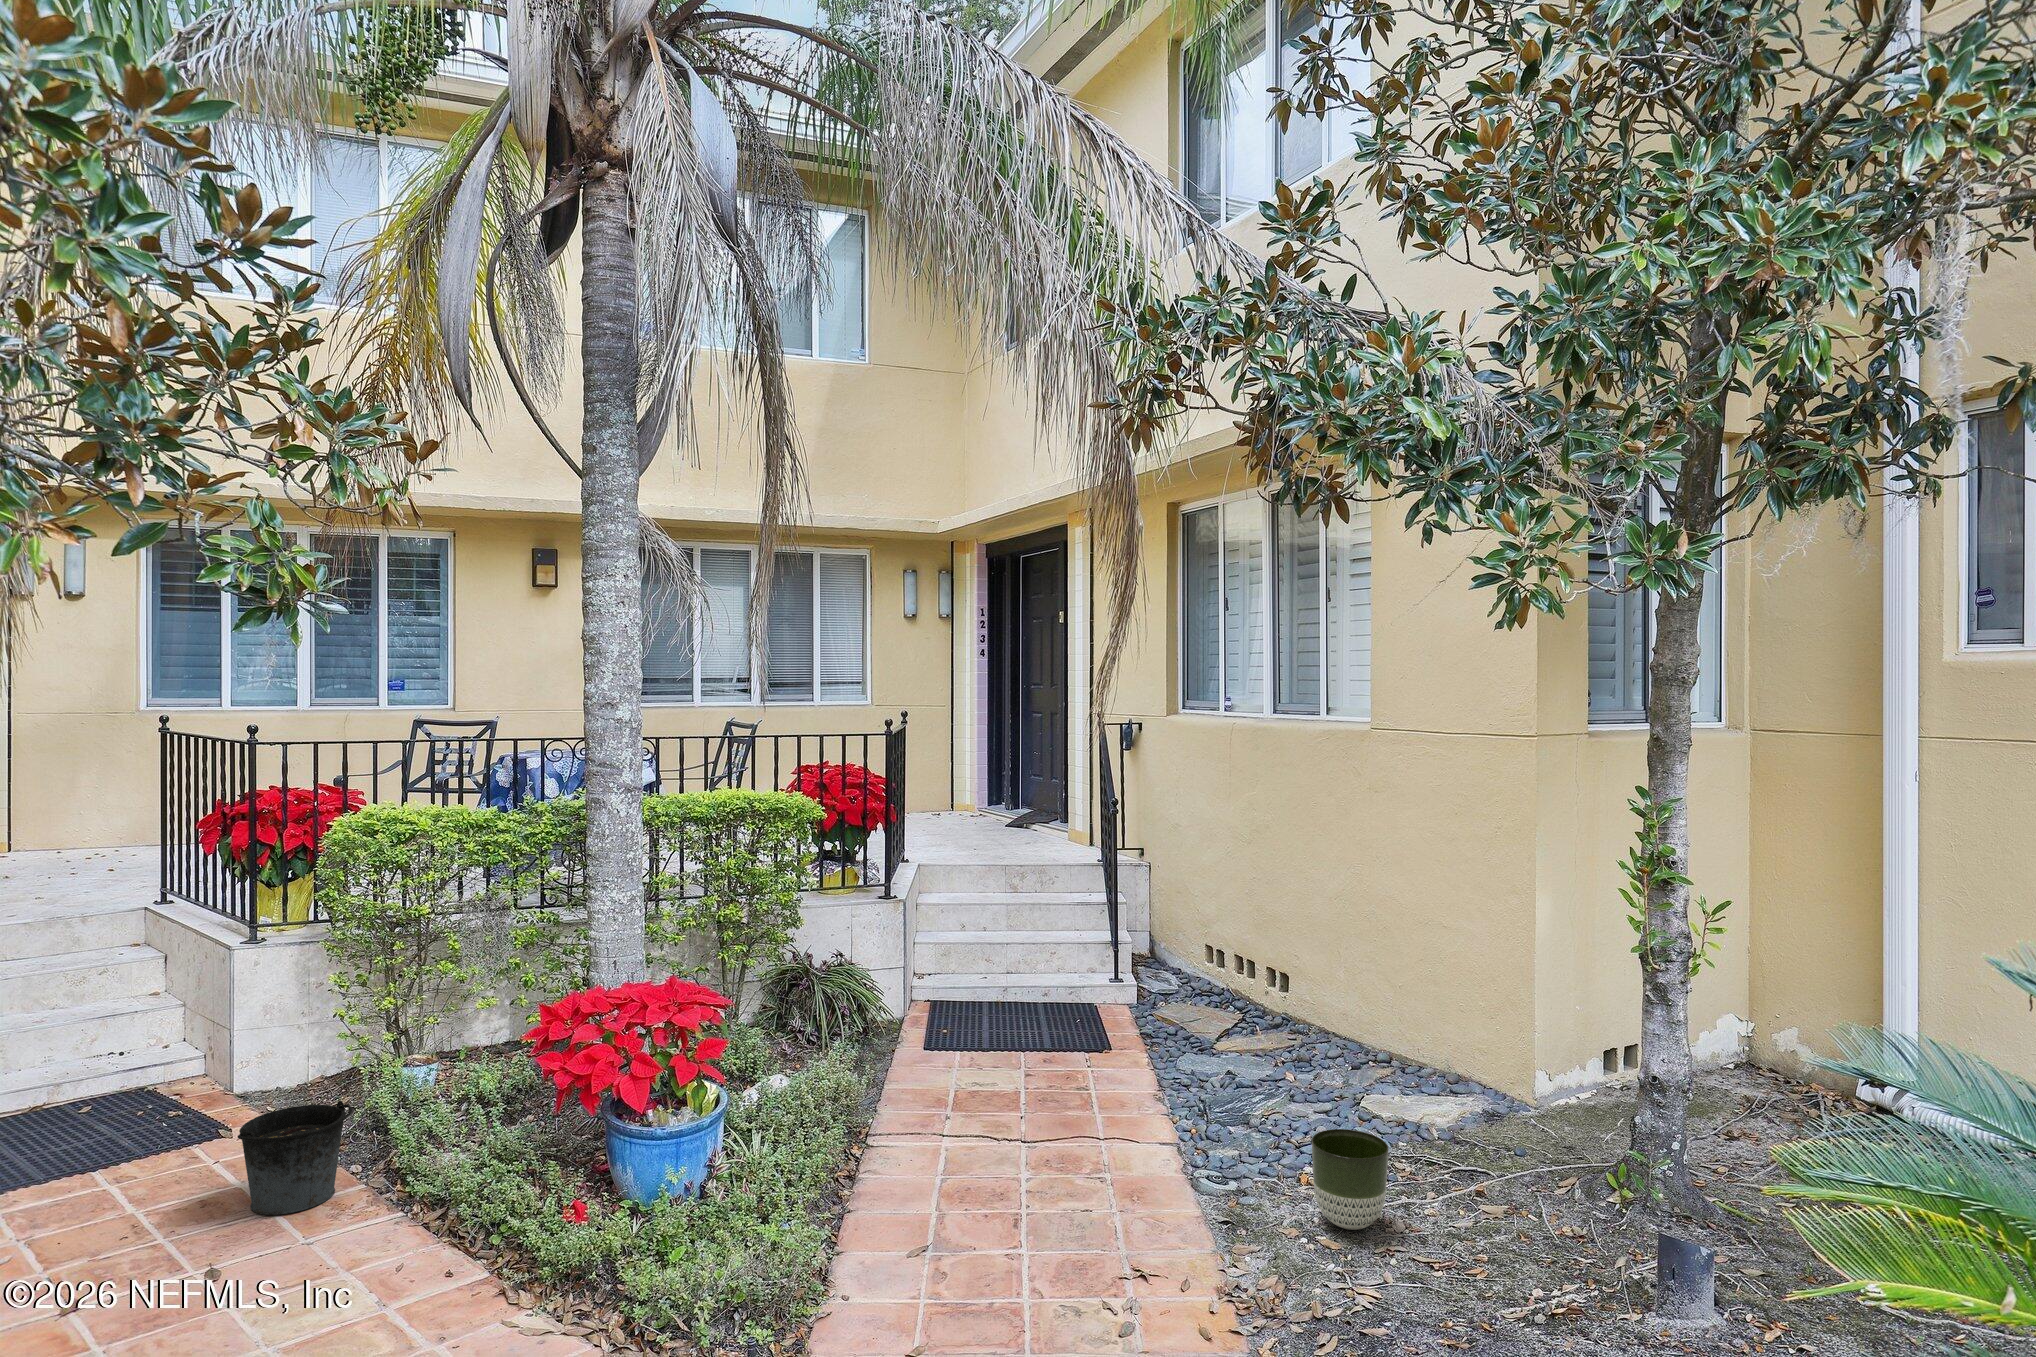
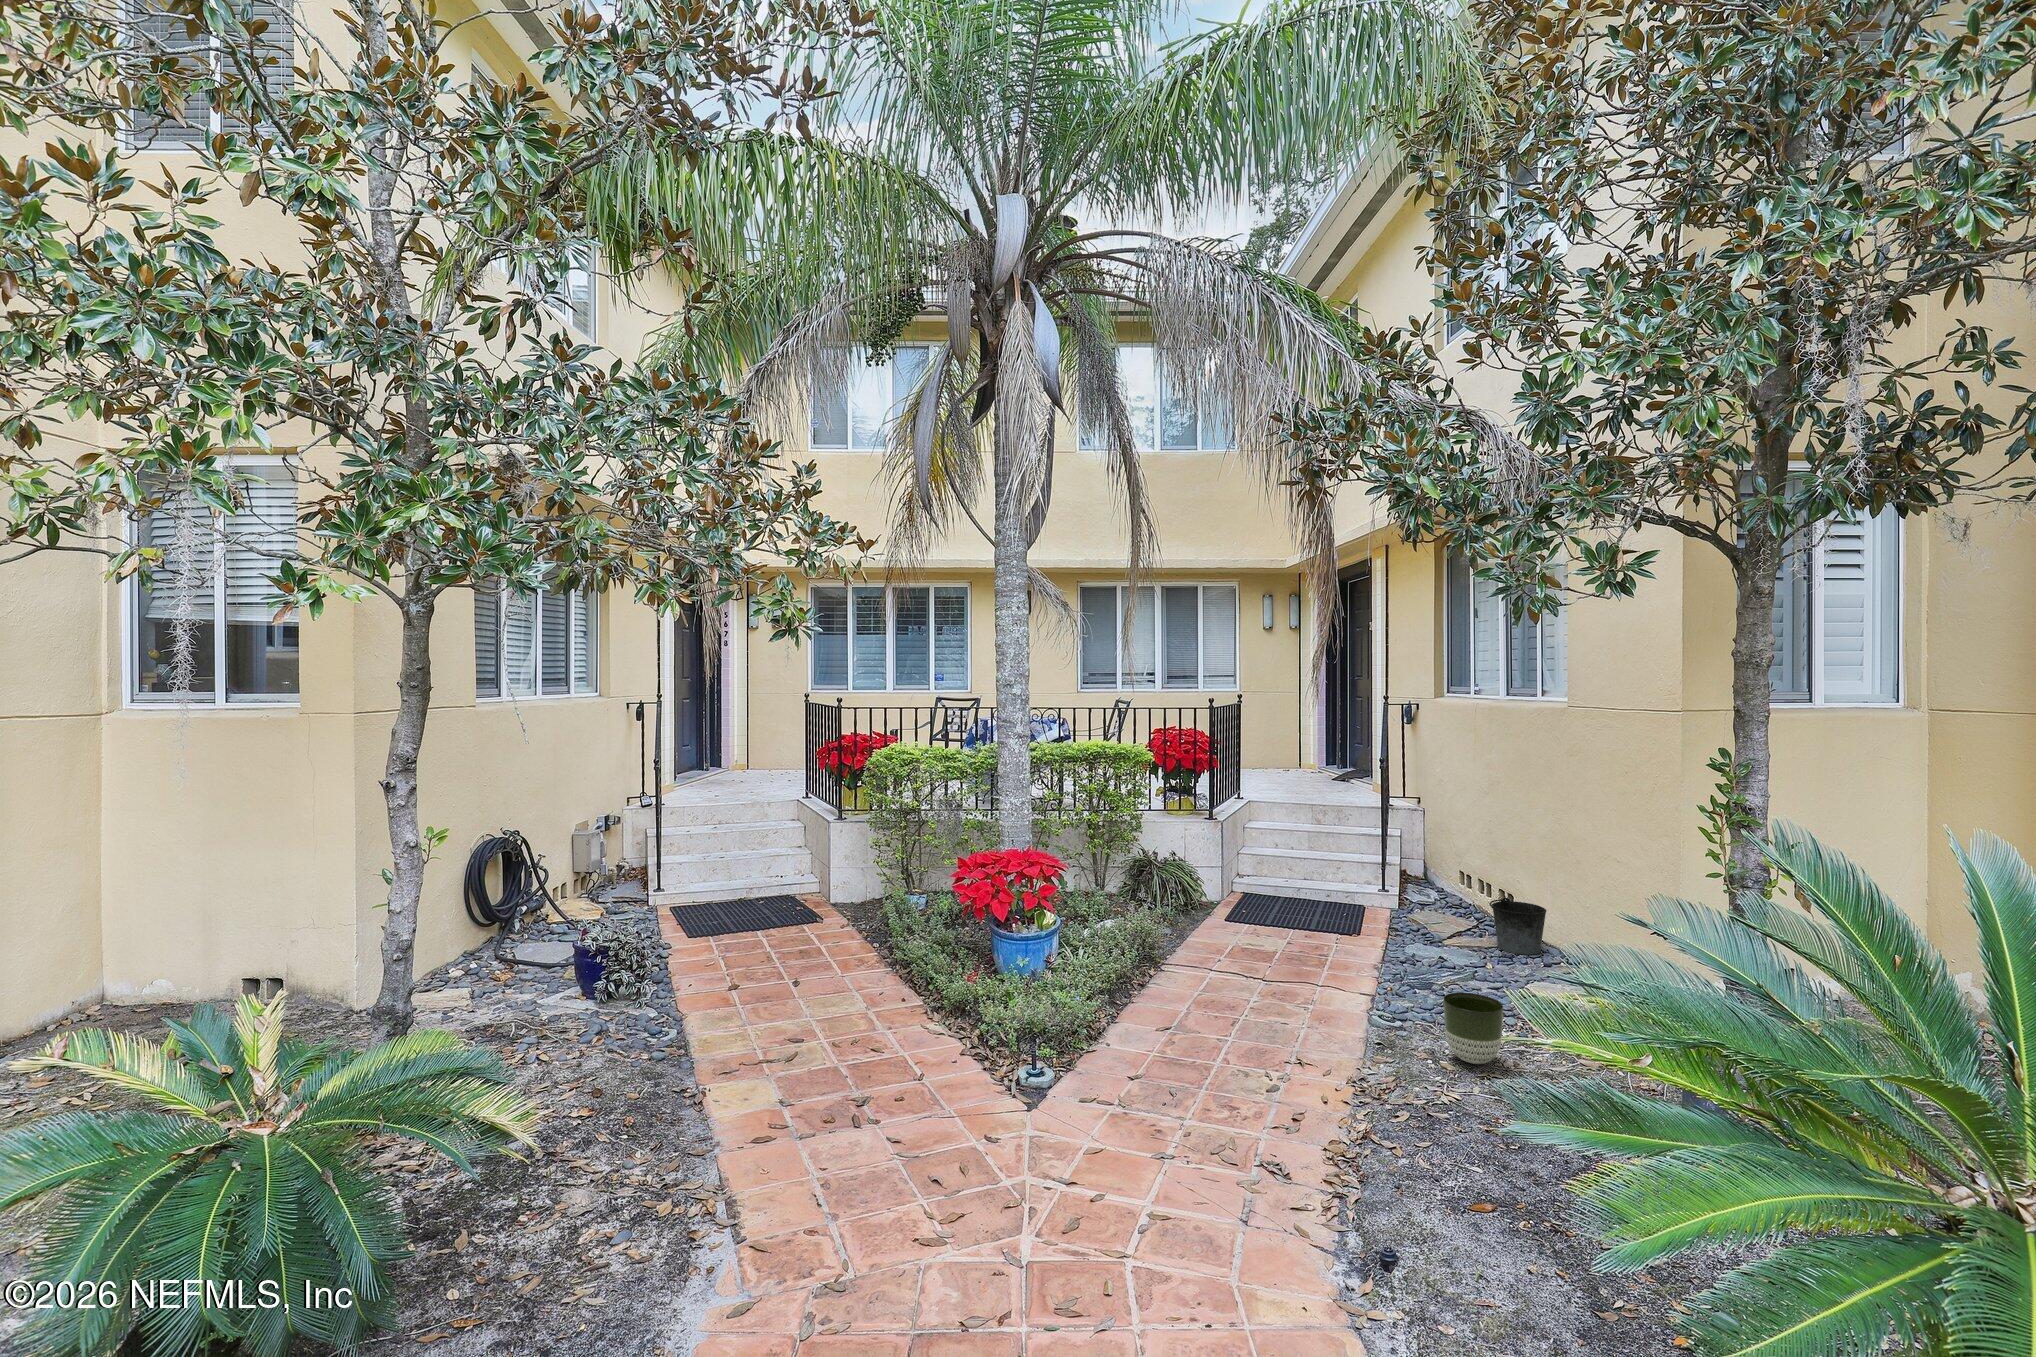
bucket: present [238,1101,352,1215] -> present [1489,898,1546,955]

